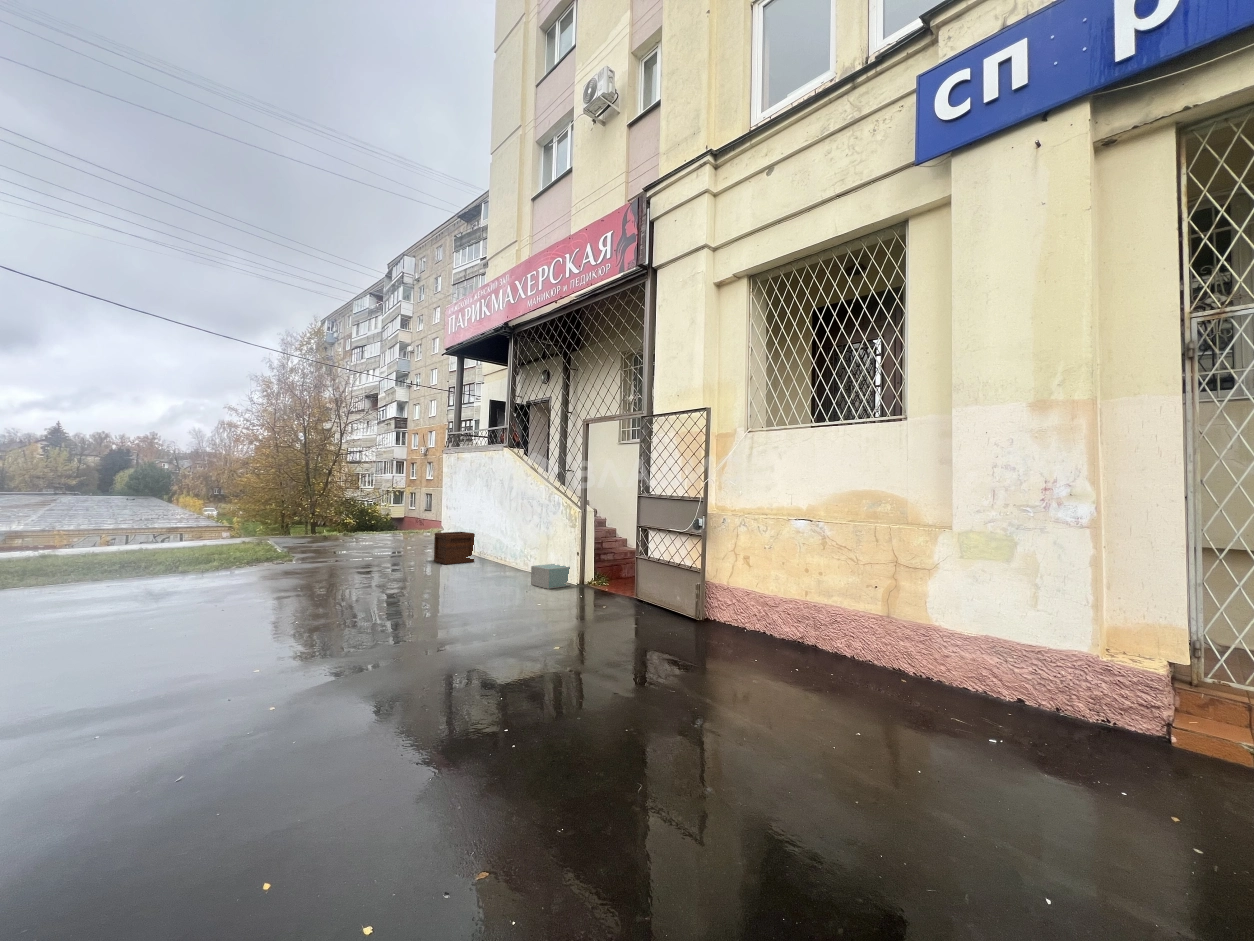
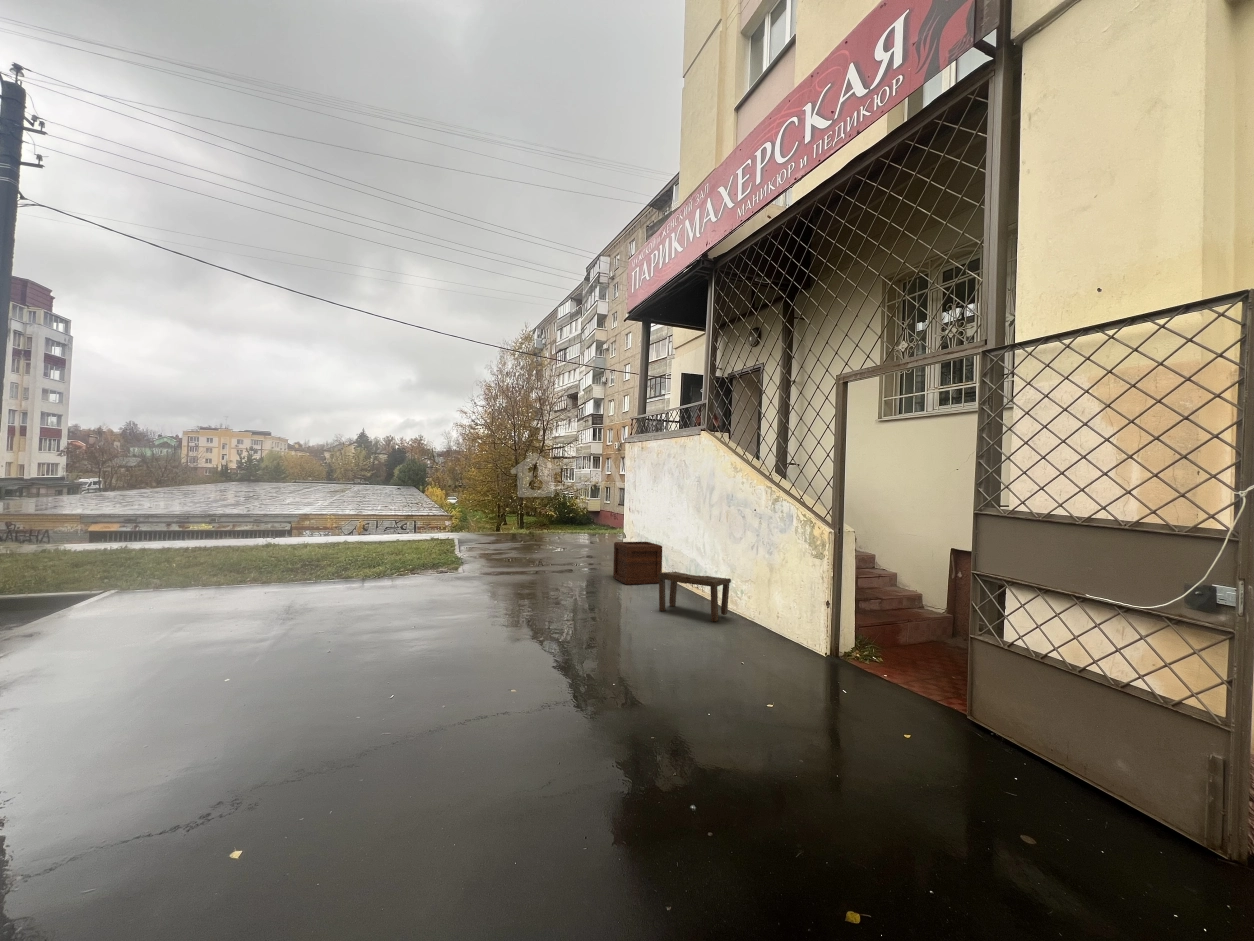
bench: none [472,548,524,578] -> present [658,571,731,622]
storage box: present [531,564,570,589] -> none [746,611,814,659]

